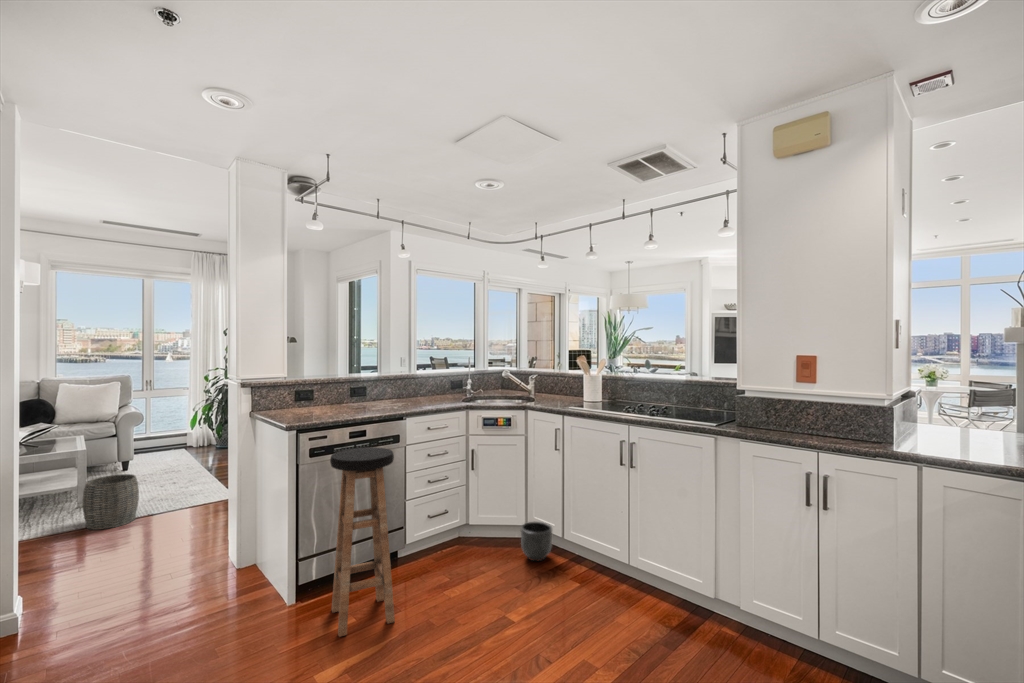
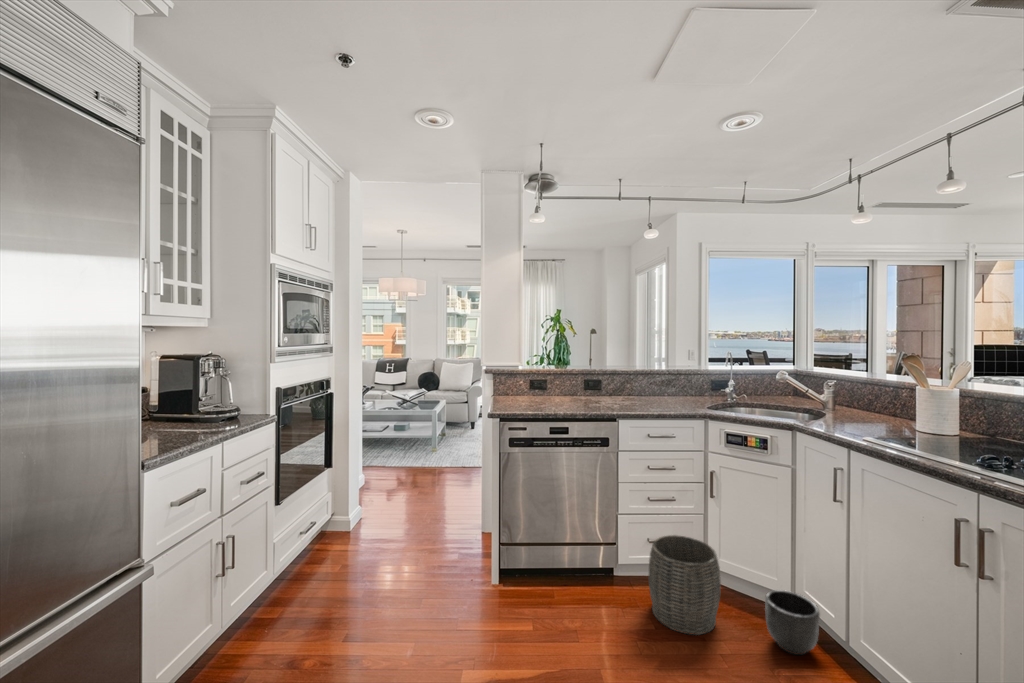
bar stool: present [330,447,395,637] -> none [504,446,572,651]
woven basket: present [83,474,139,530] -> present [649,535,721,635]

